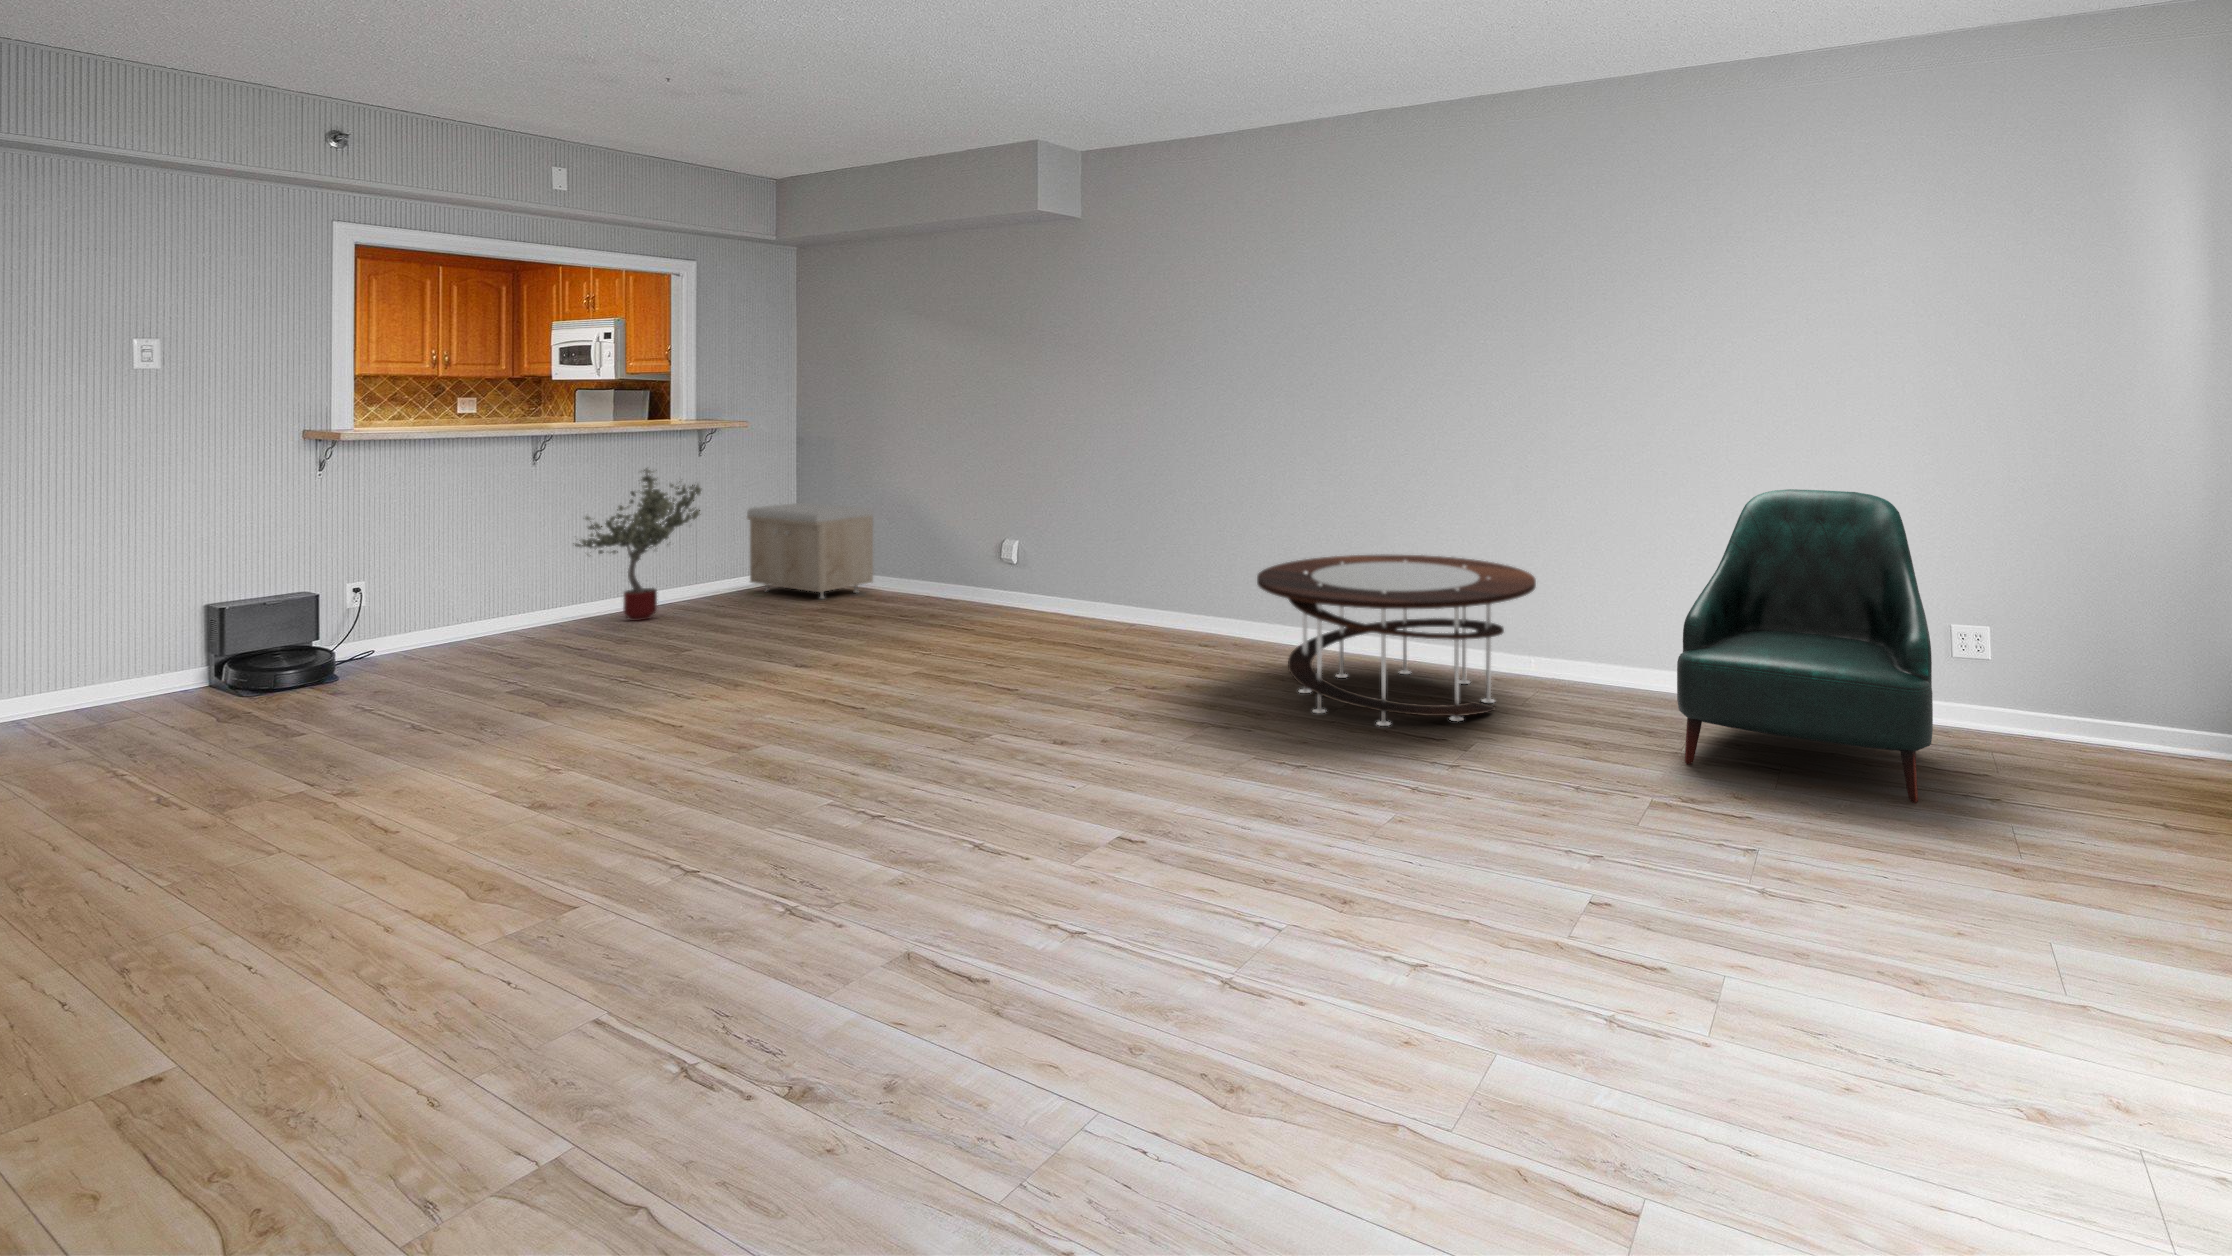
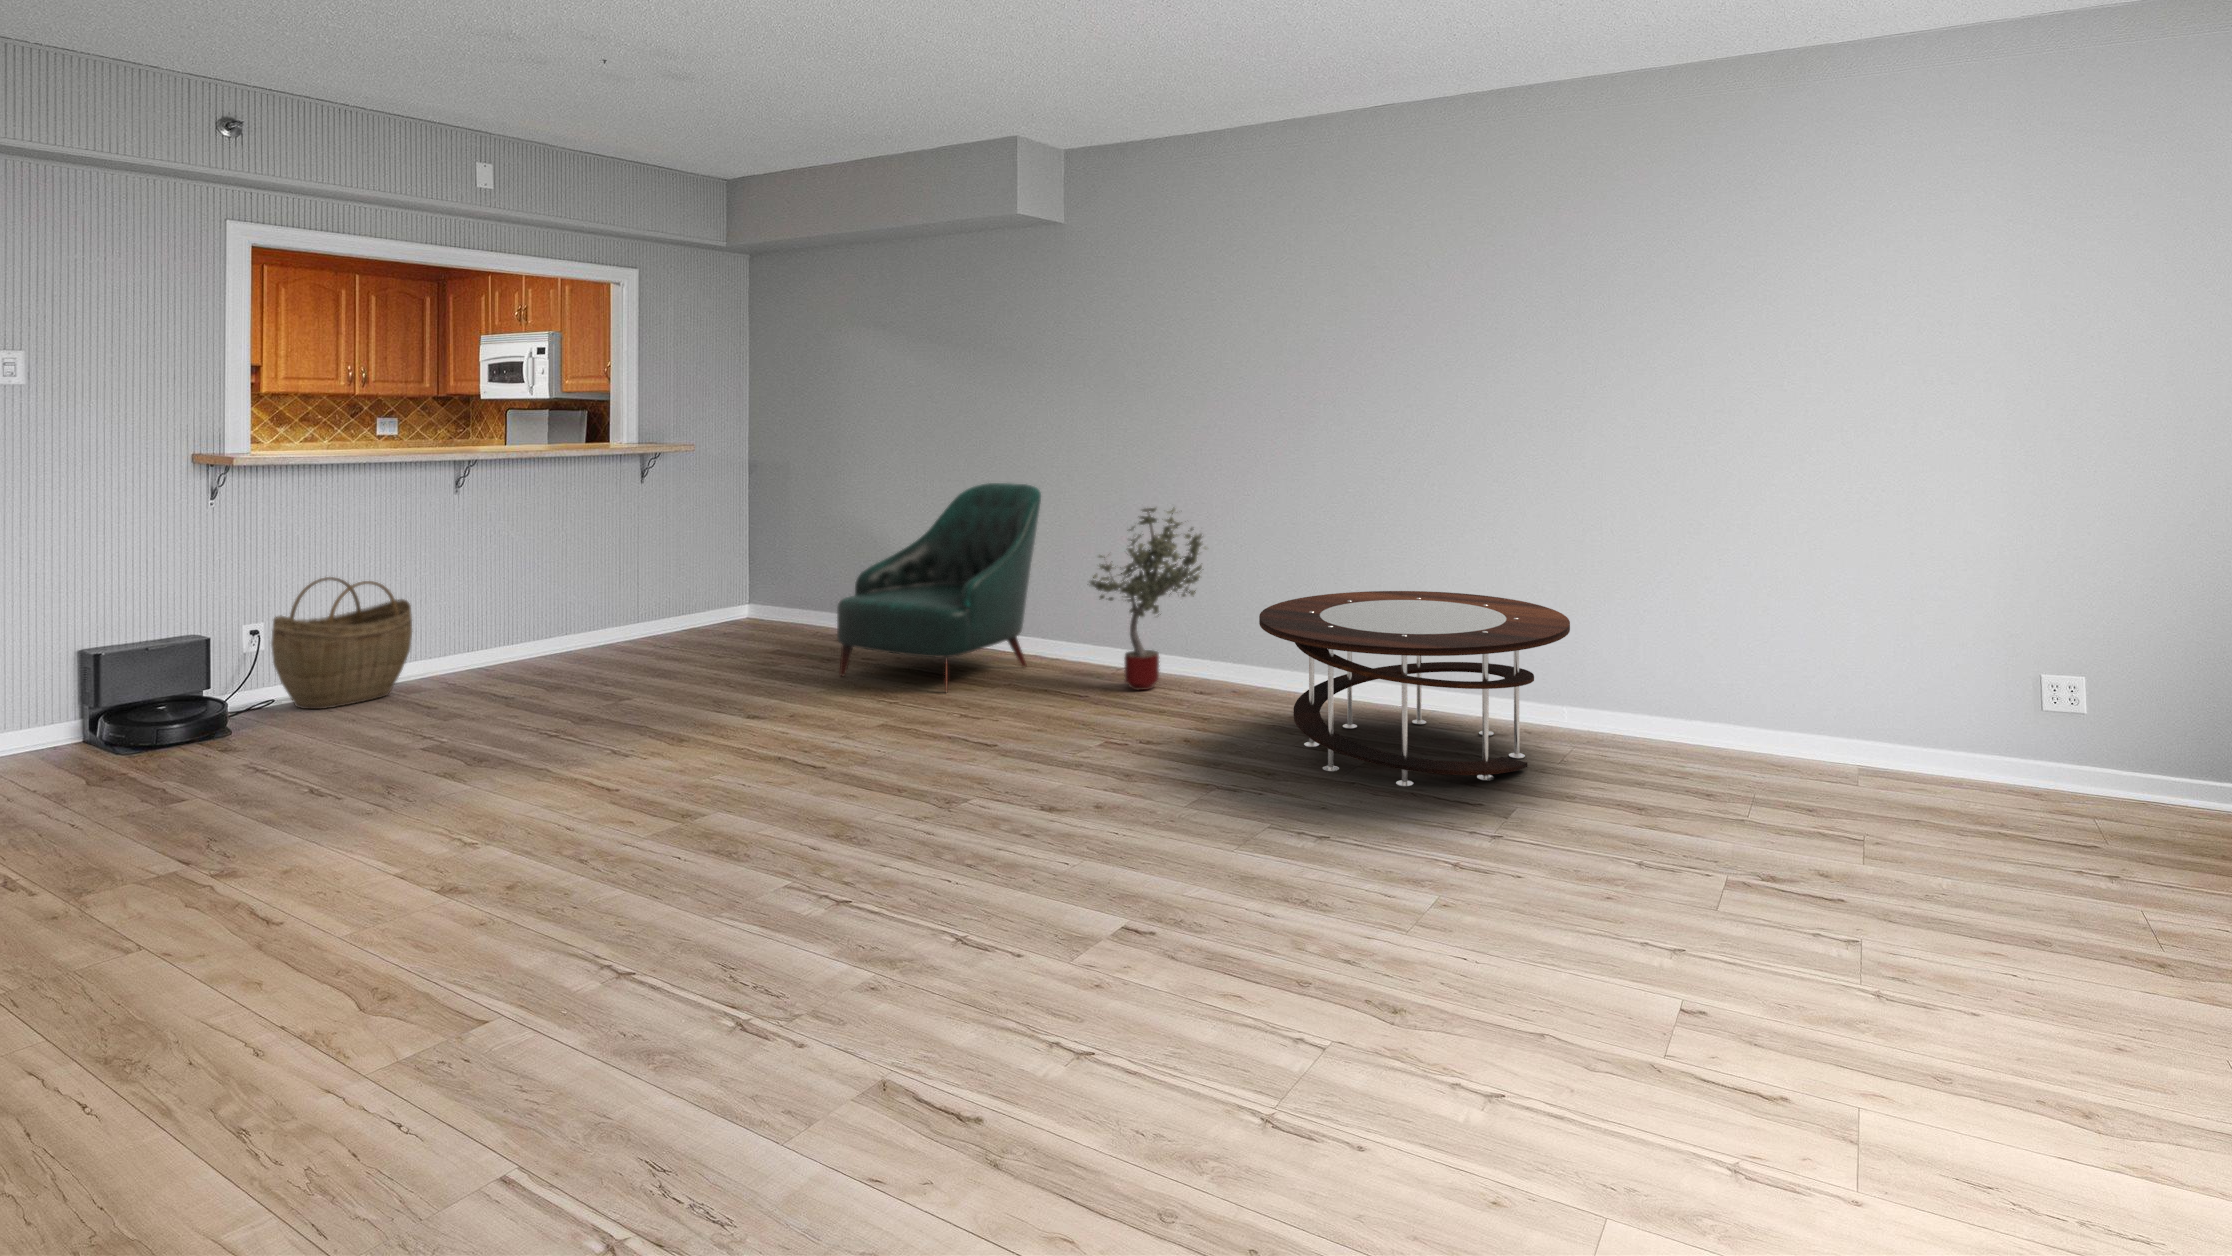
potted tree: present [573,468,701,621] -> present [1090,507,1206,690]
armchair: present [1677,489,1933,803] -> present [837,483,1041,691]
storage bench: present [747,503,873,599] -> none [689,532,827,638]
woven basket: none [372,542,498,660] -> present [271,577,412,709]

